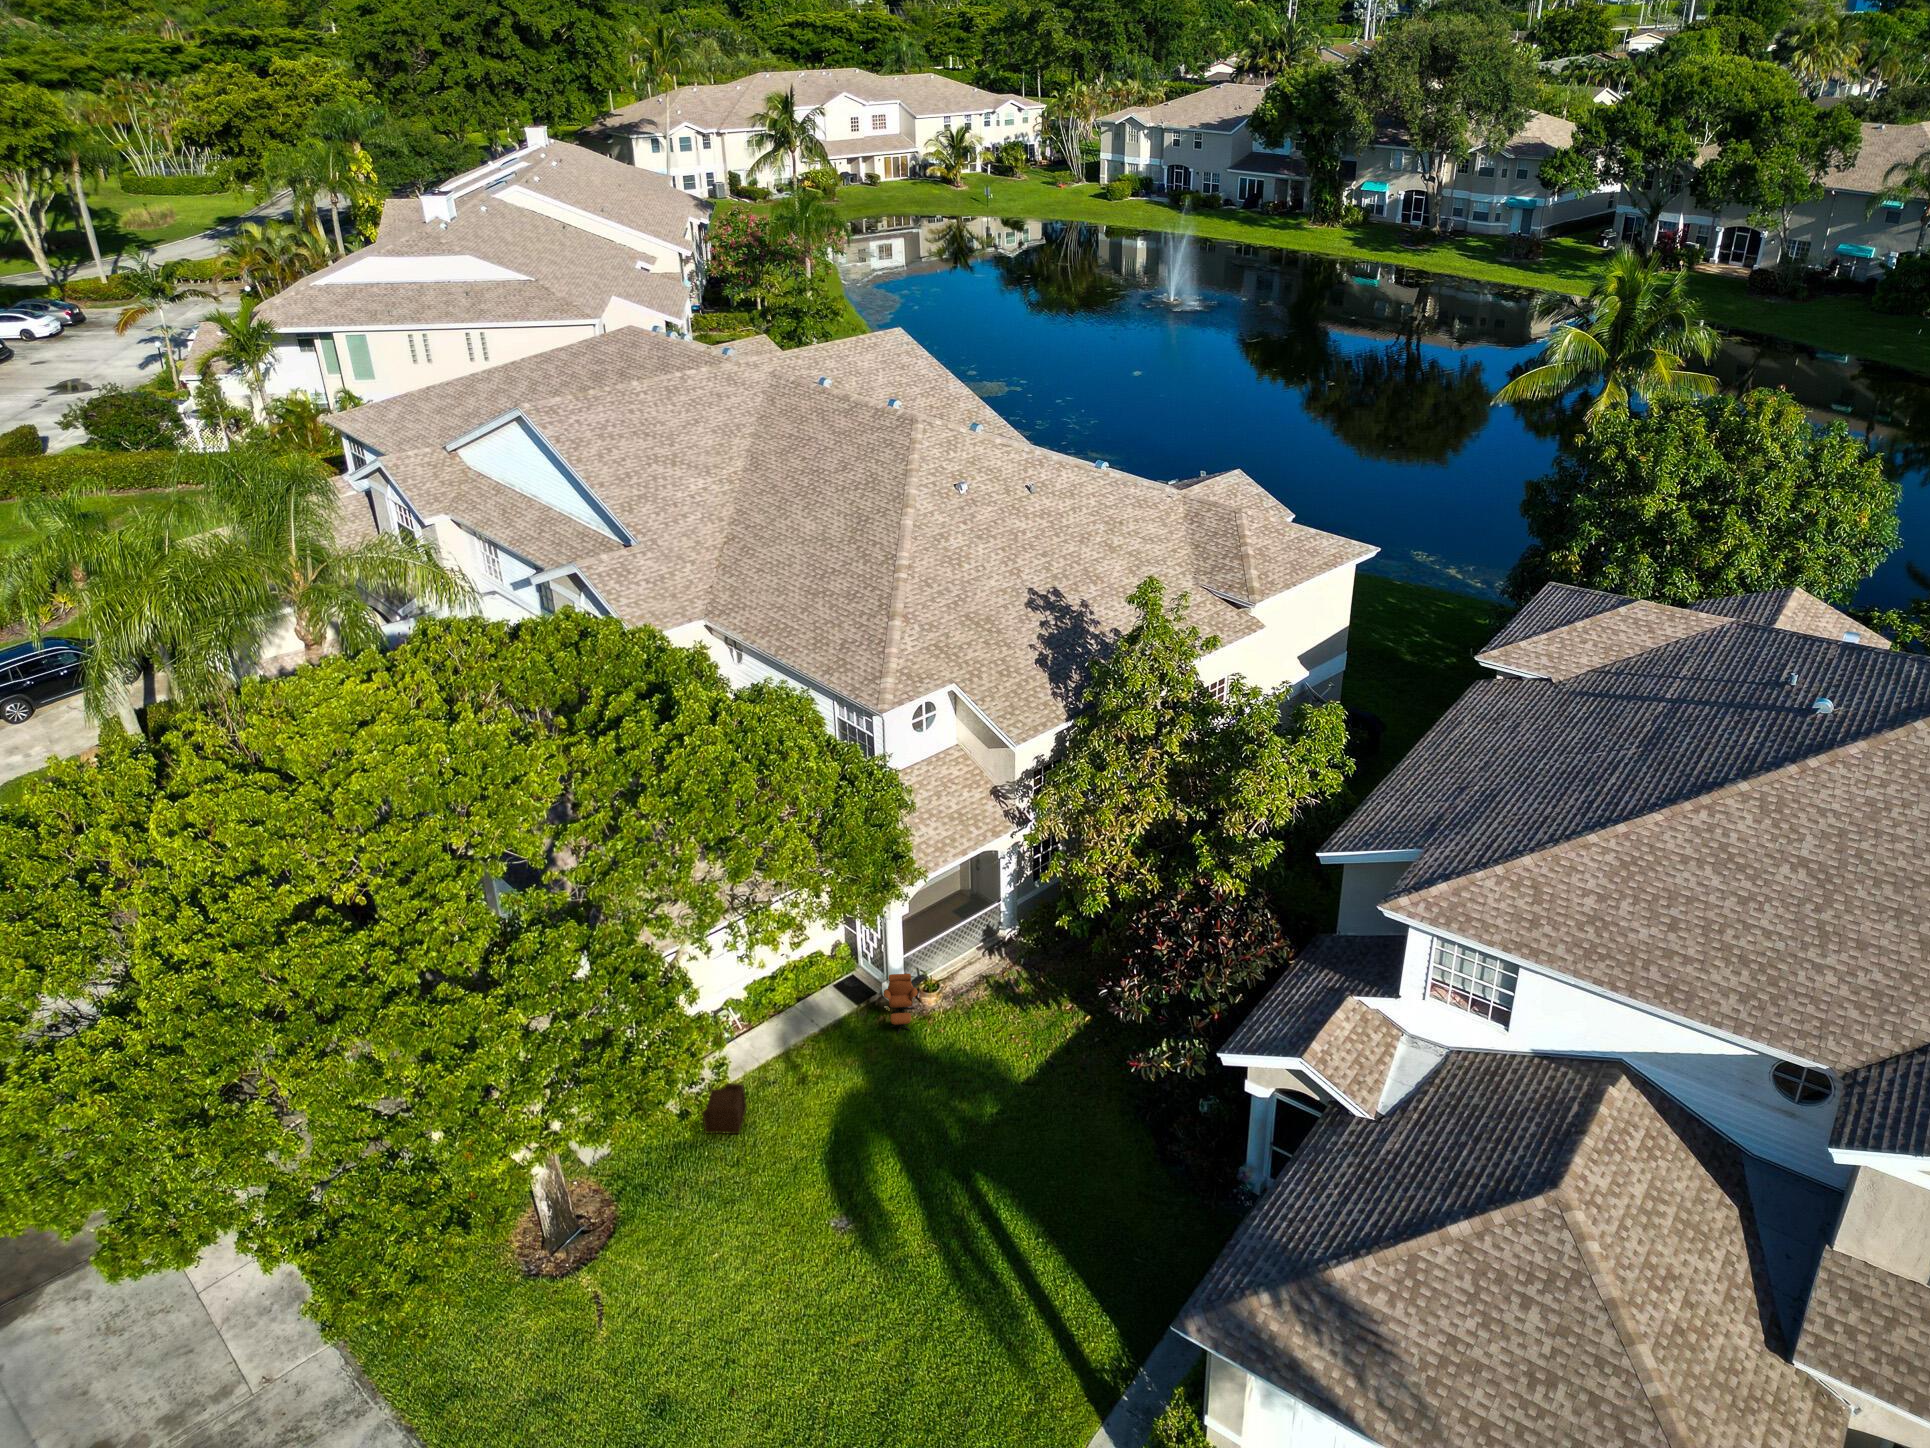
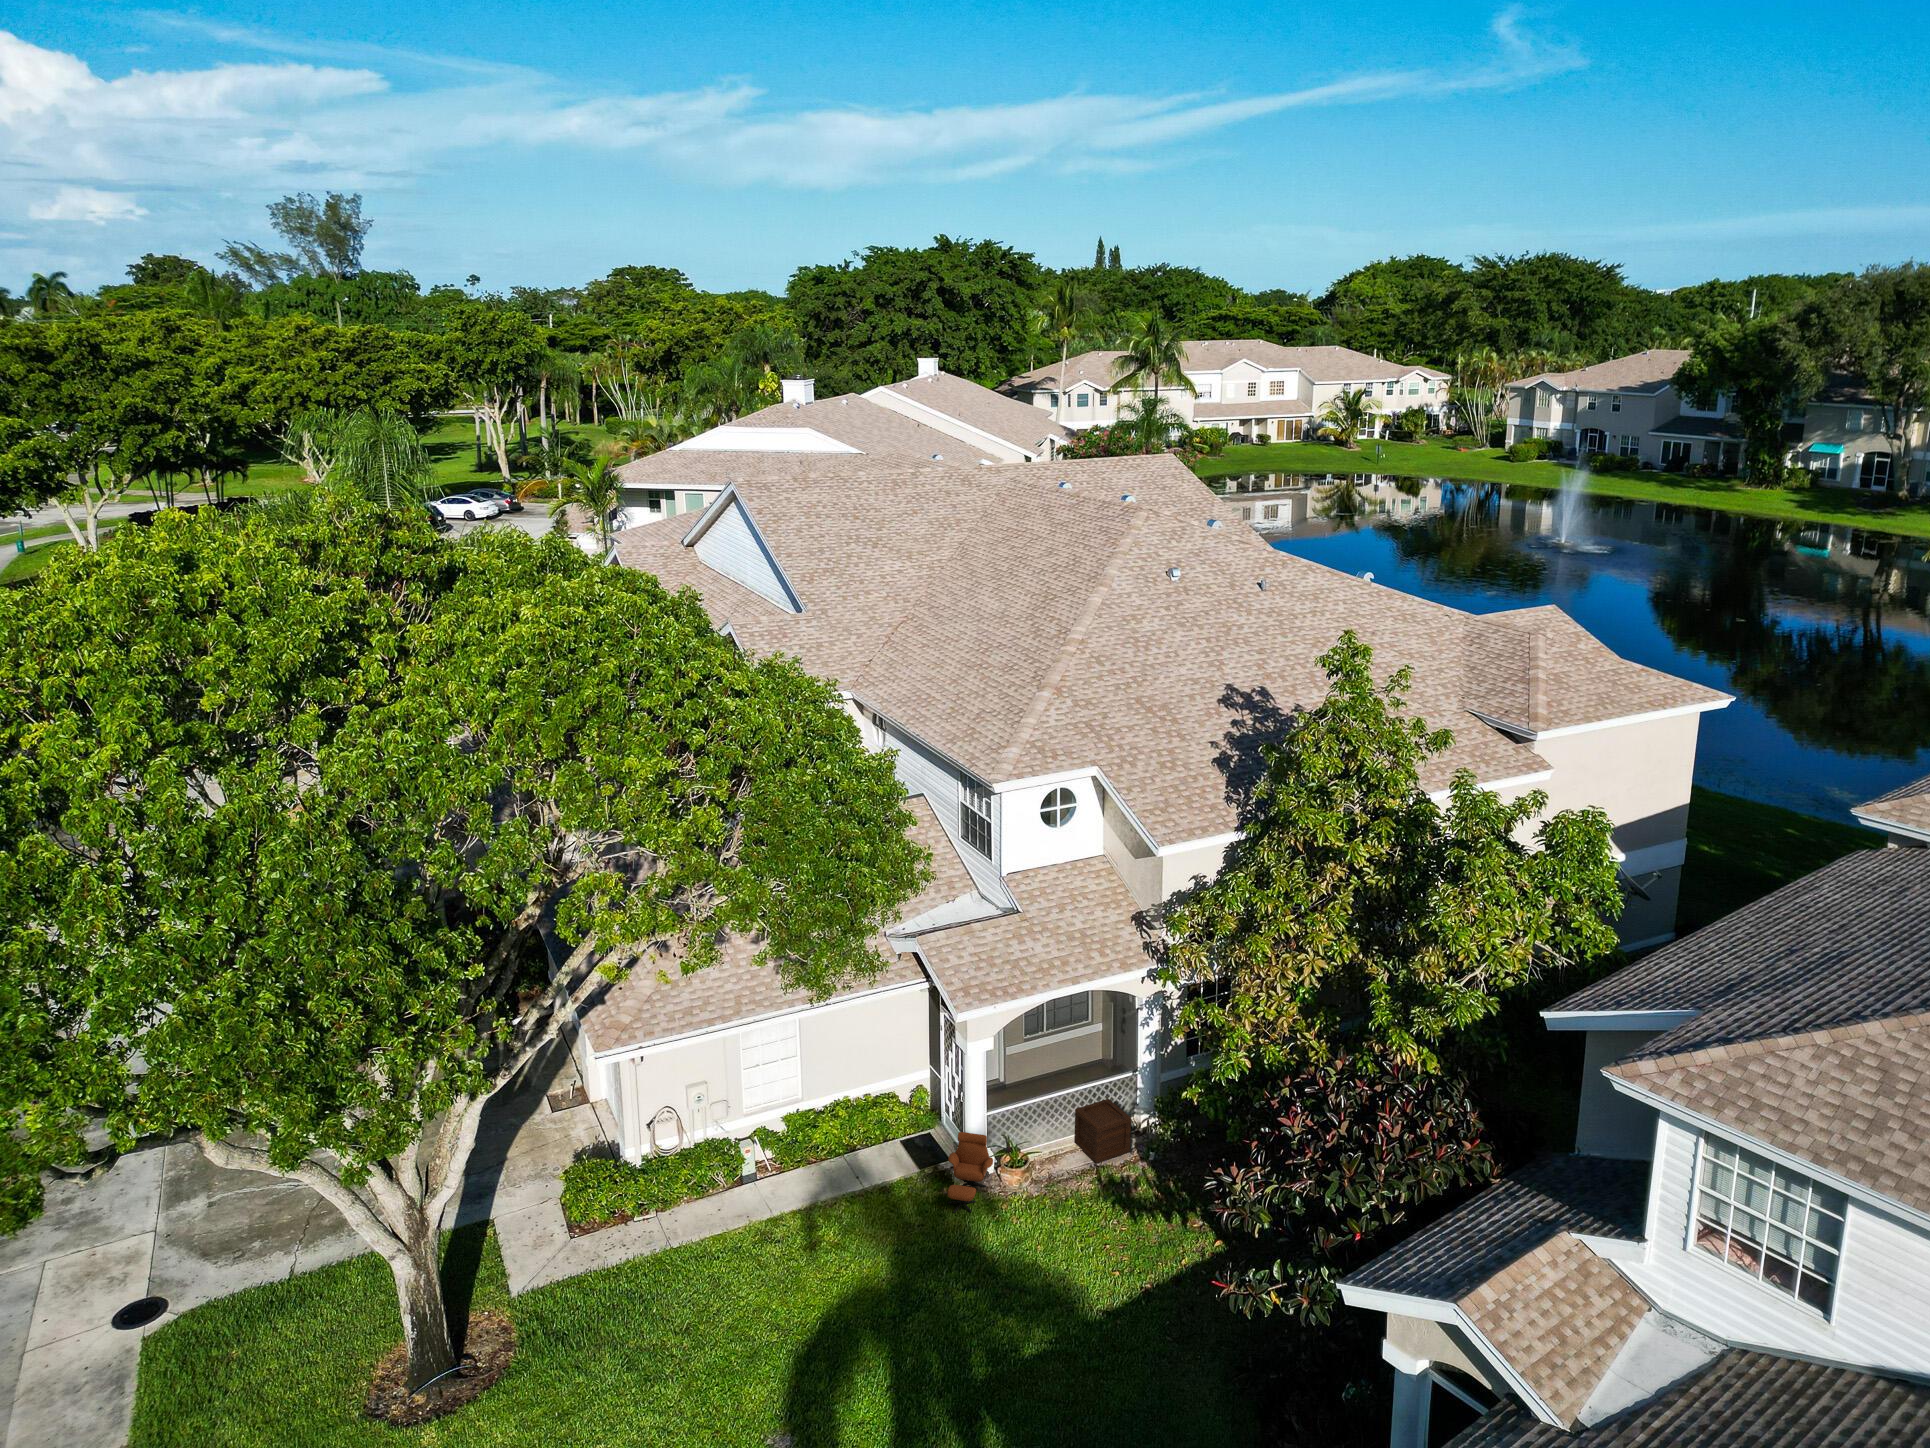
wooden crate: present [702,1083,747,1134] -> present [1074,1099,1131,1163]

